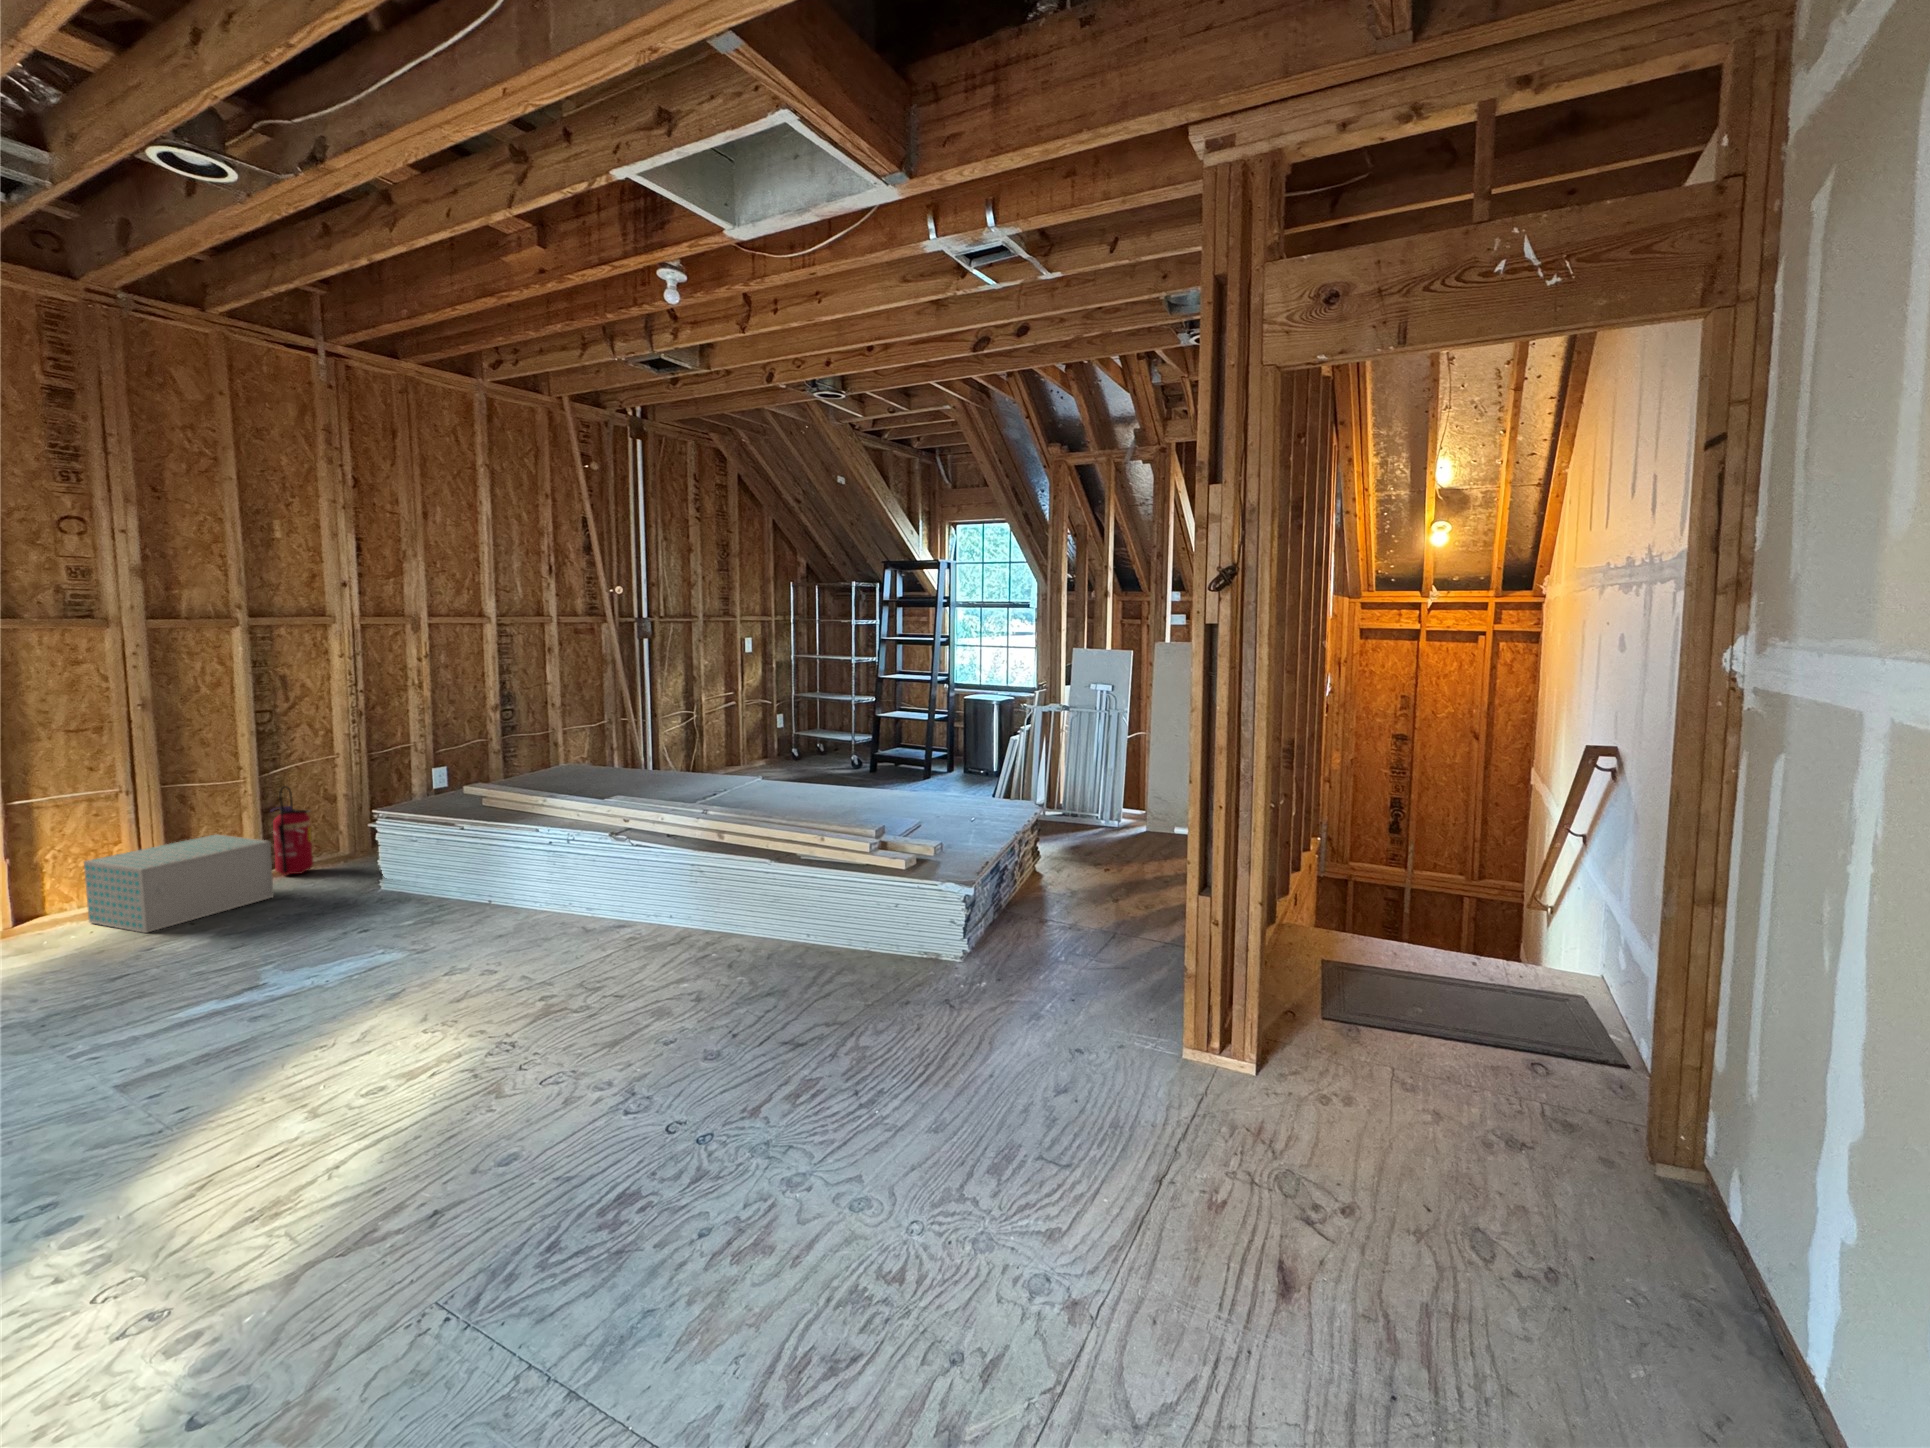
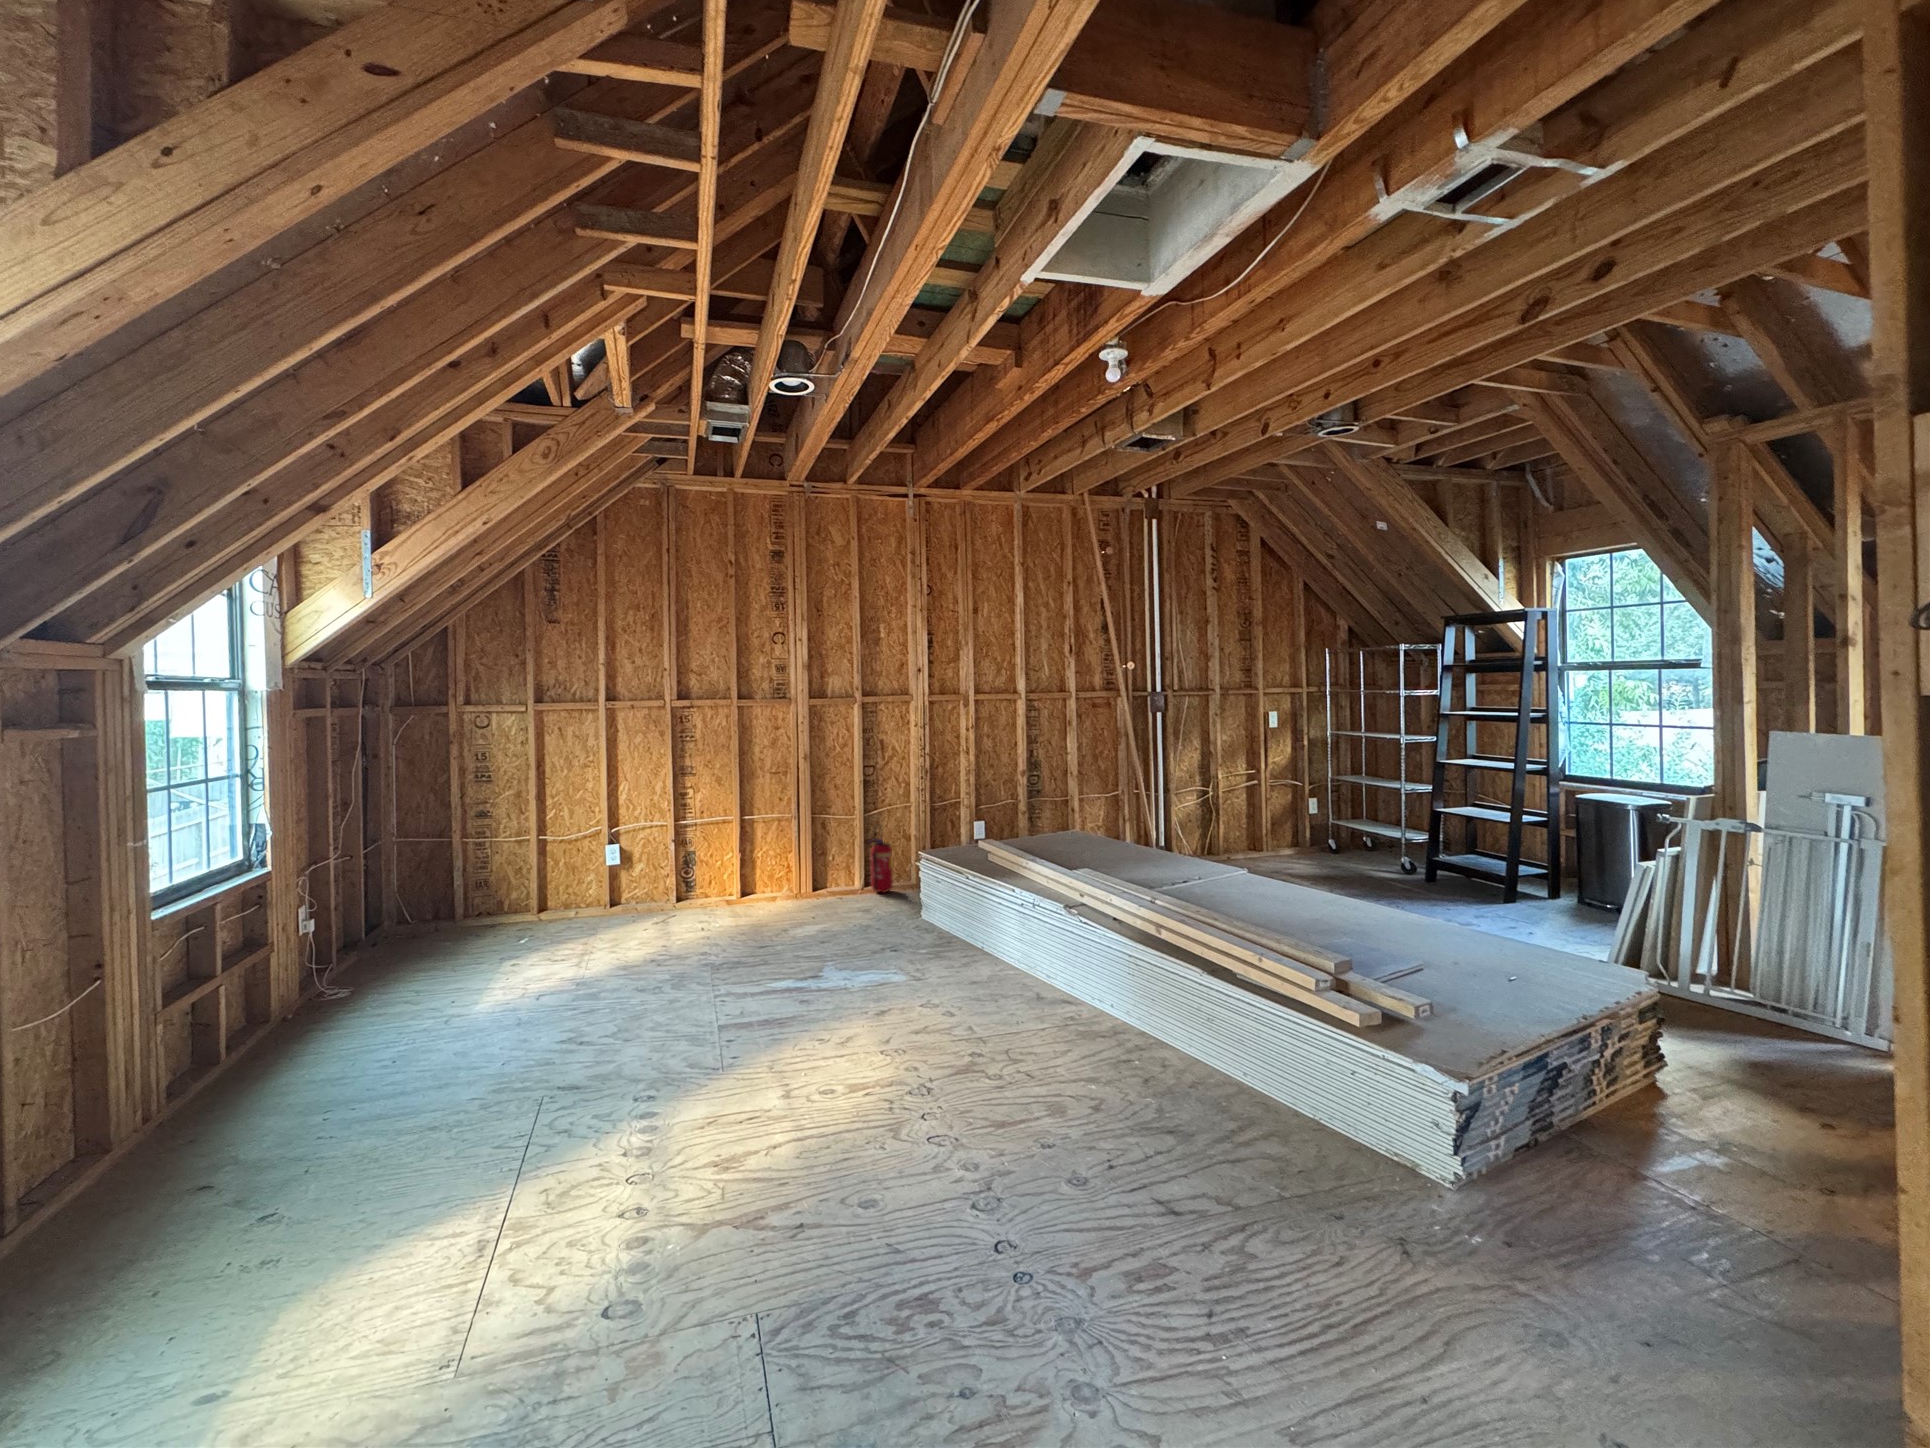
storage box: present [84,834,274,933] -> none [774,854,862,918]

